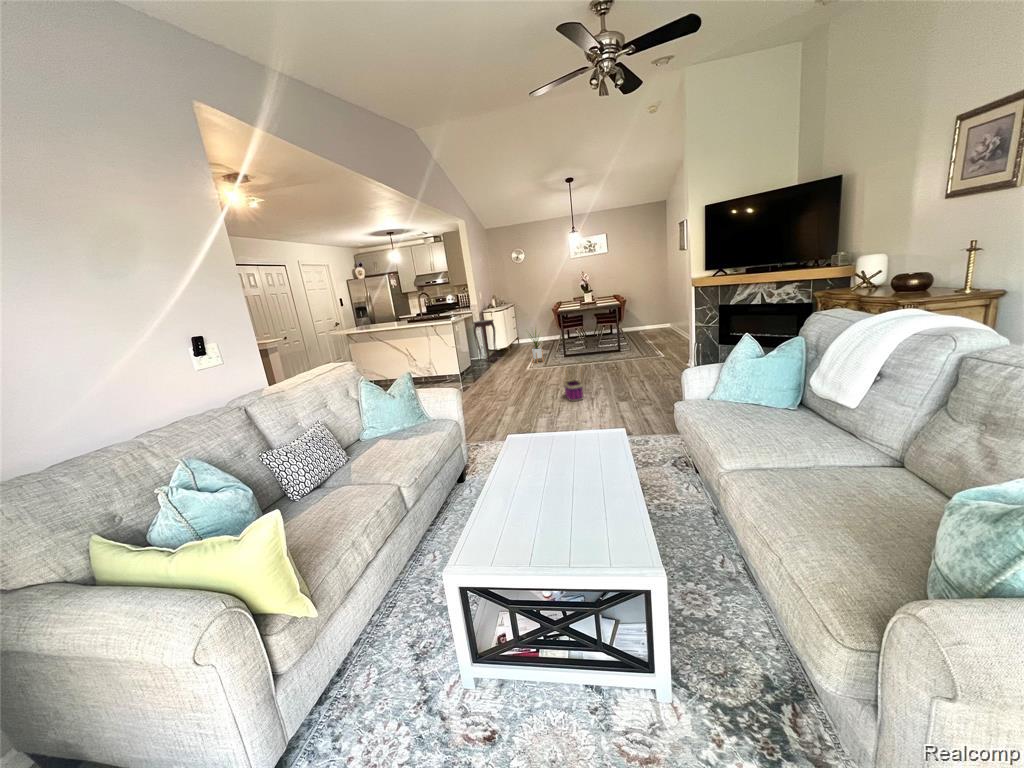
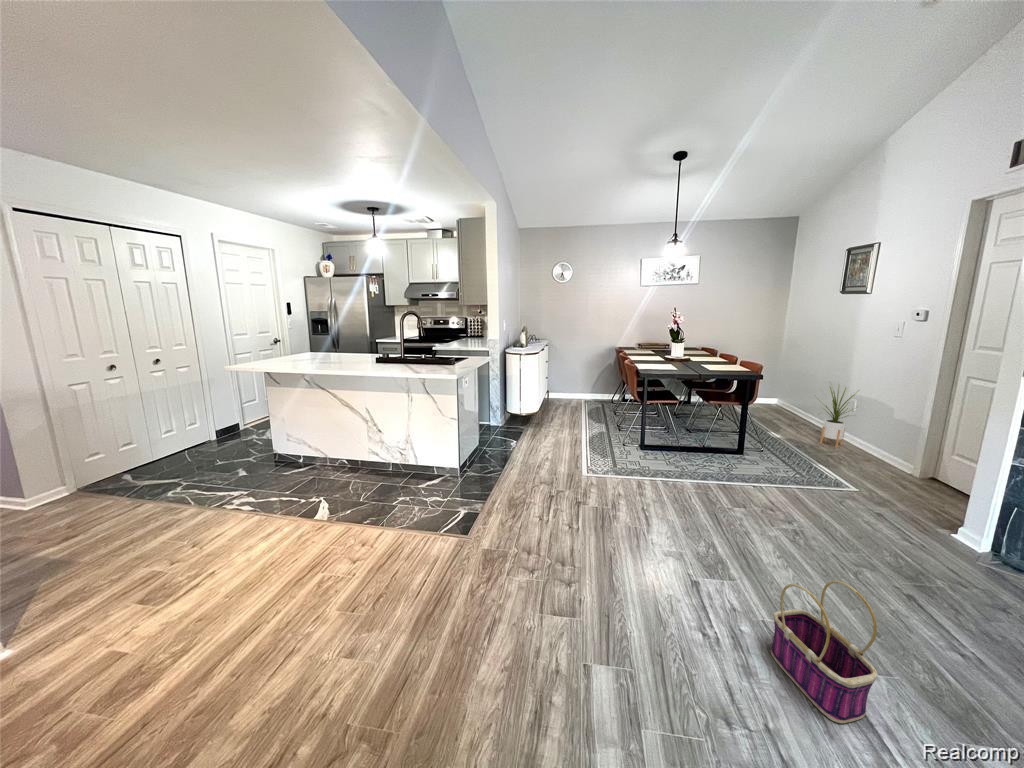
side table: present [473,320,497,361] -> none [488,364,525,435]
house plant: present [530,330,544,363] -> present [820,387,858,448]

